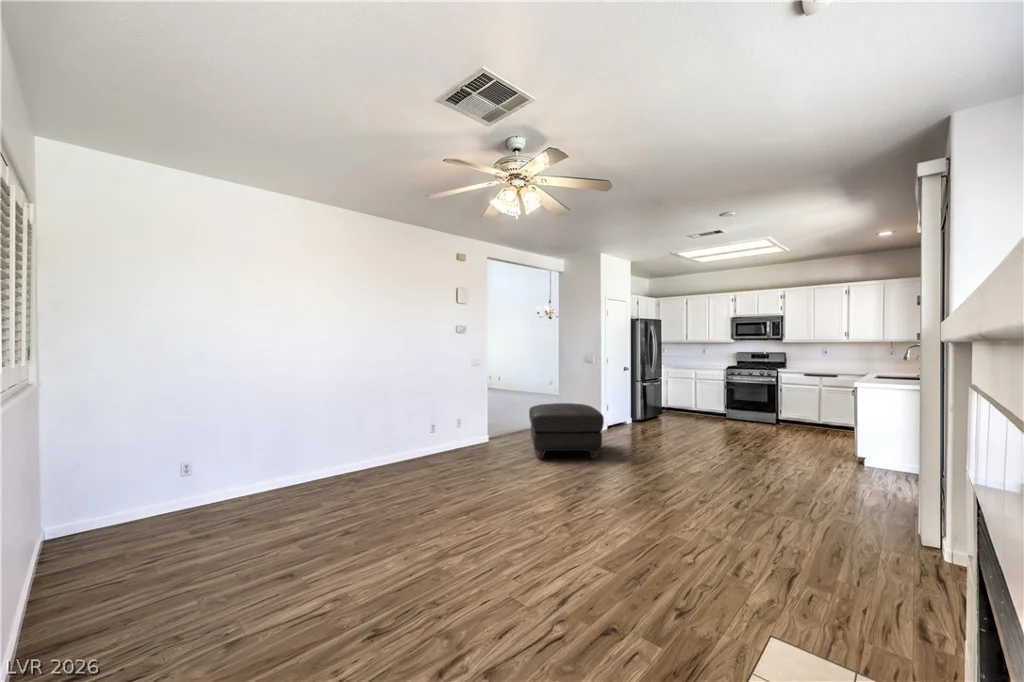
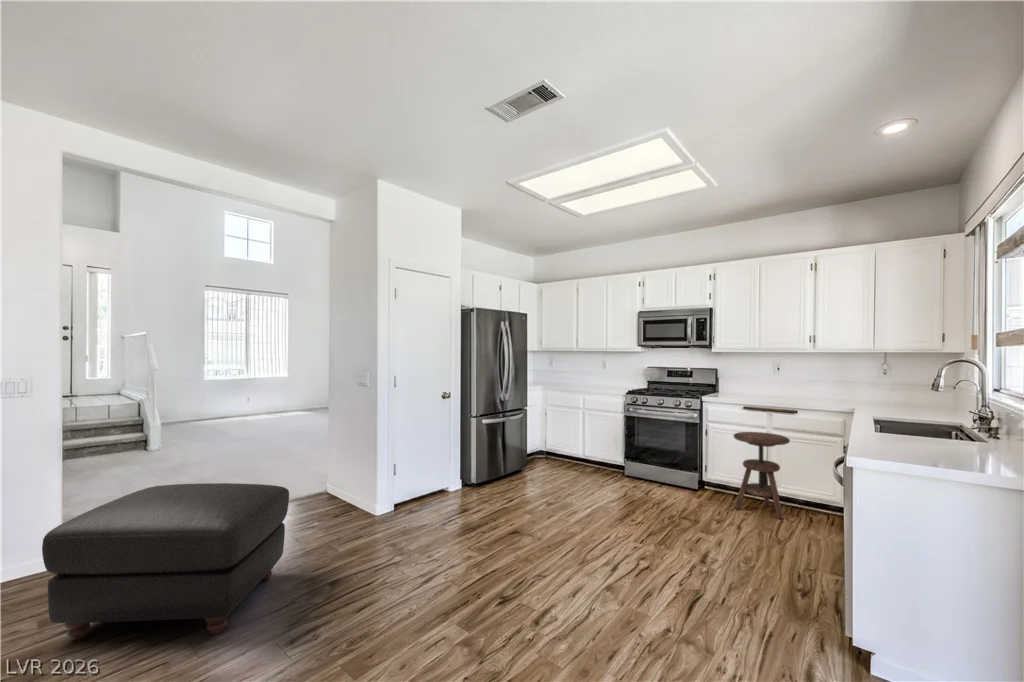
side table: none [800,388,833,434] -> present [734,432,790,519]

